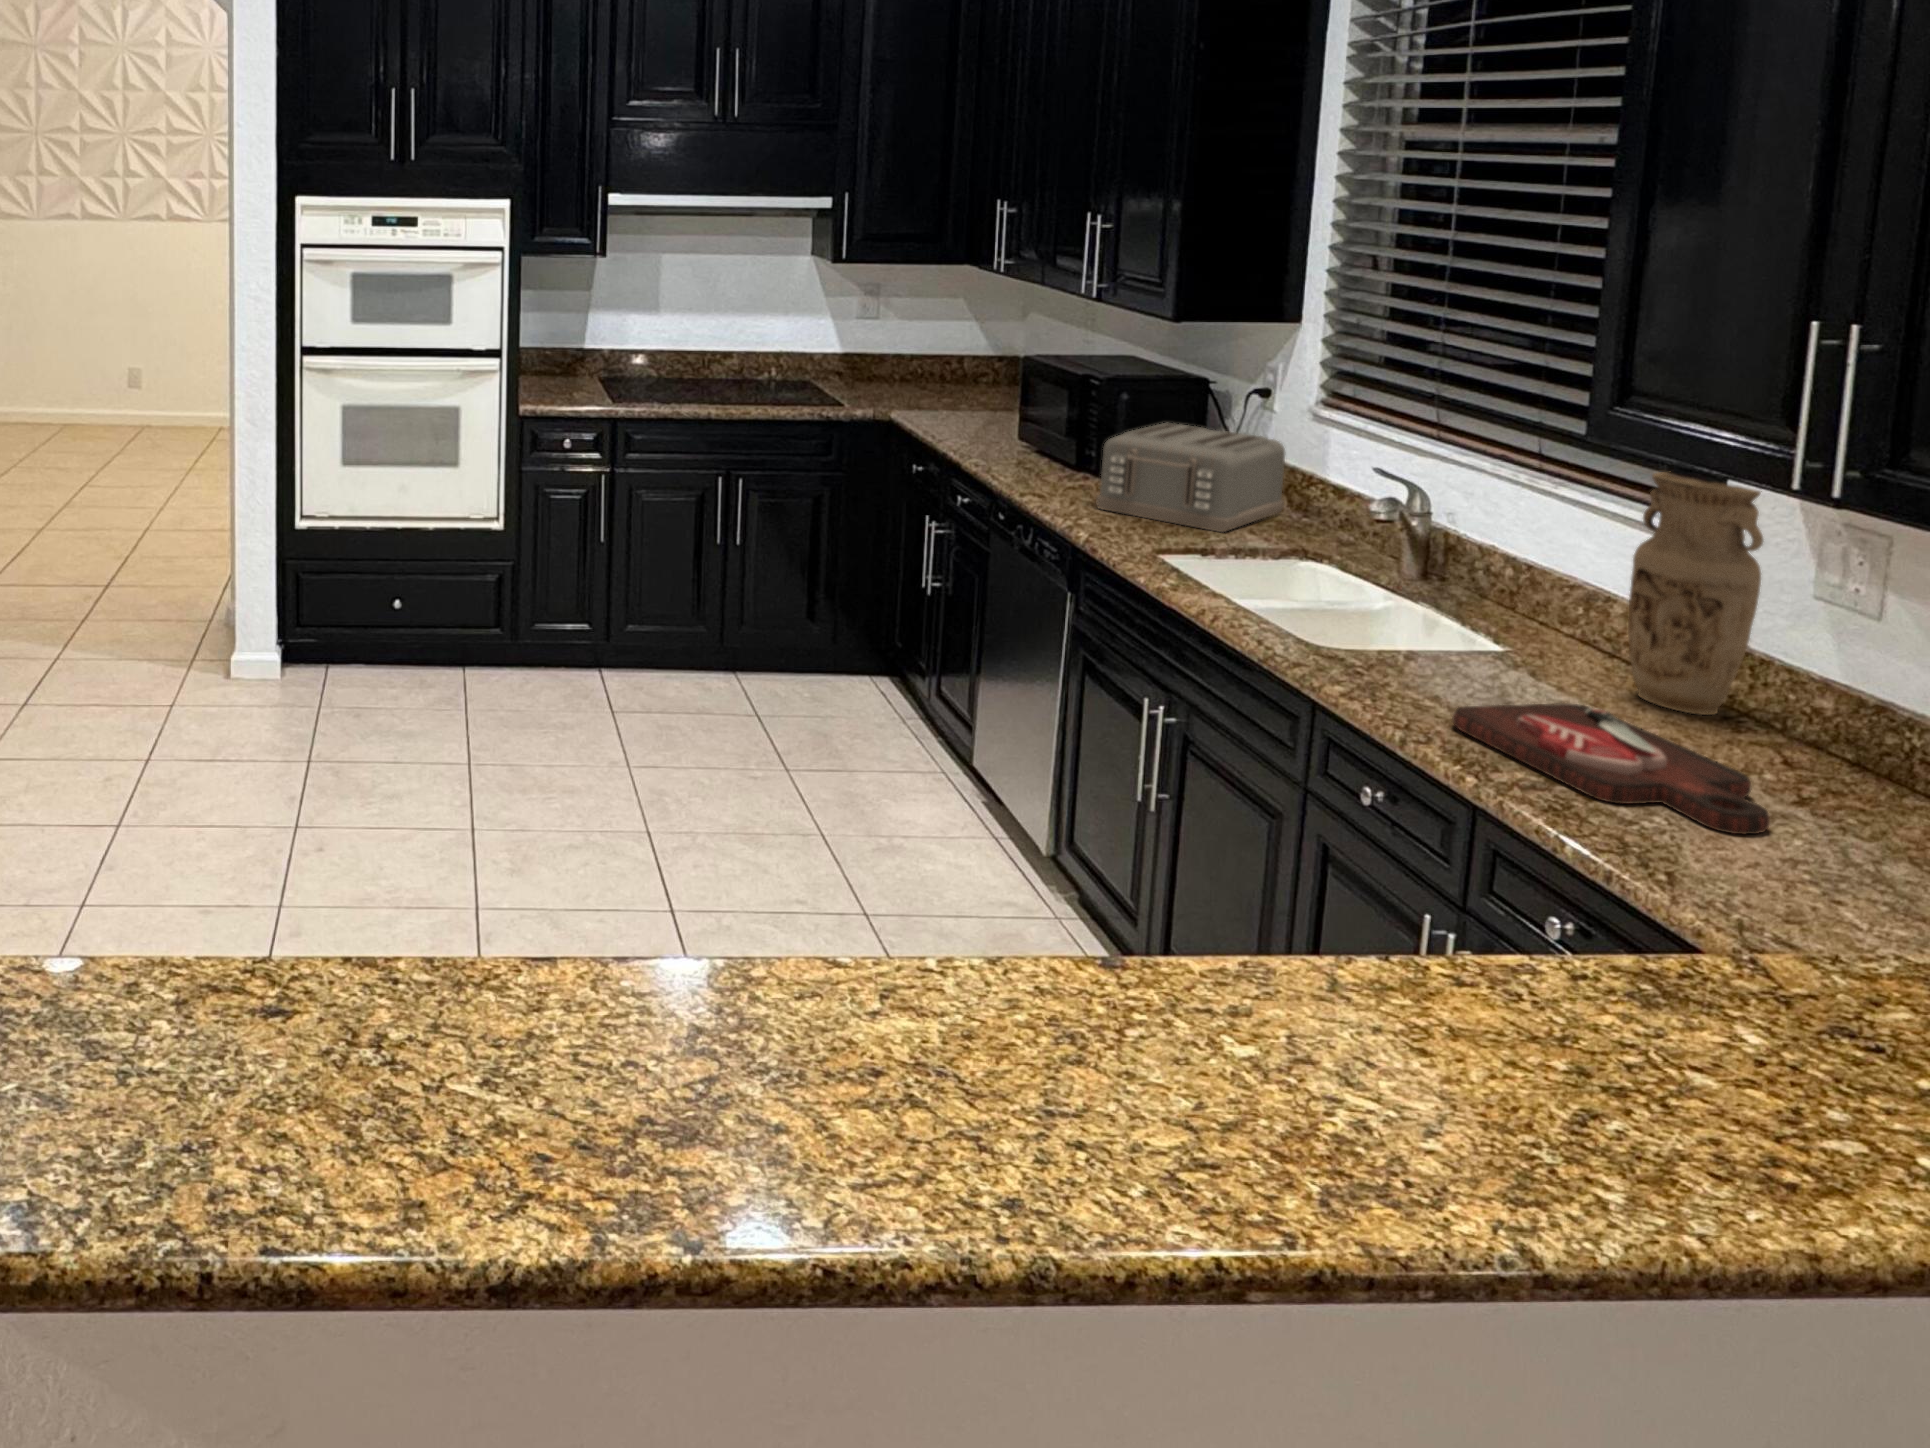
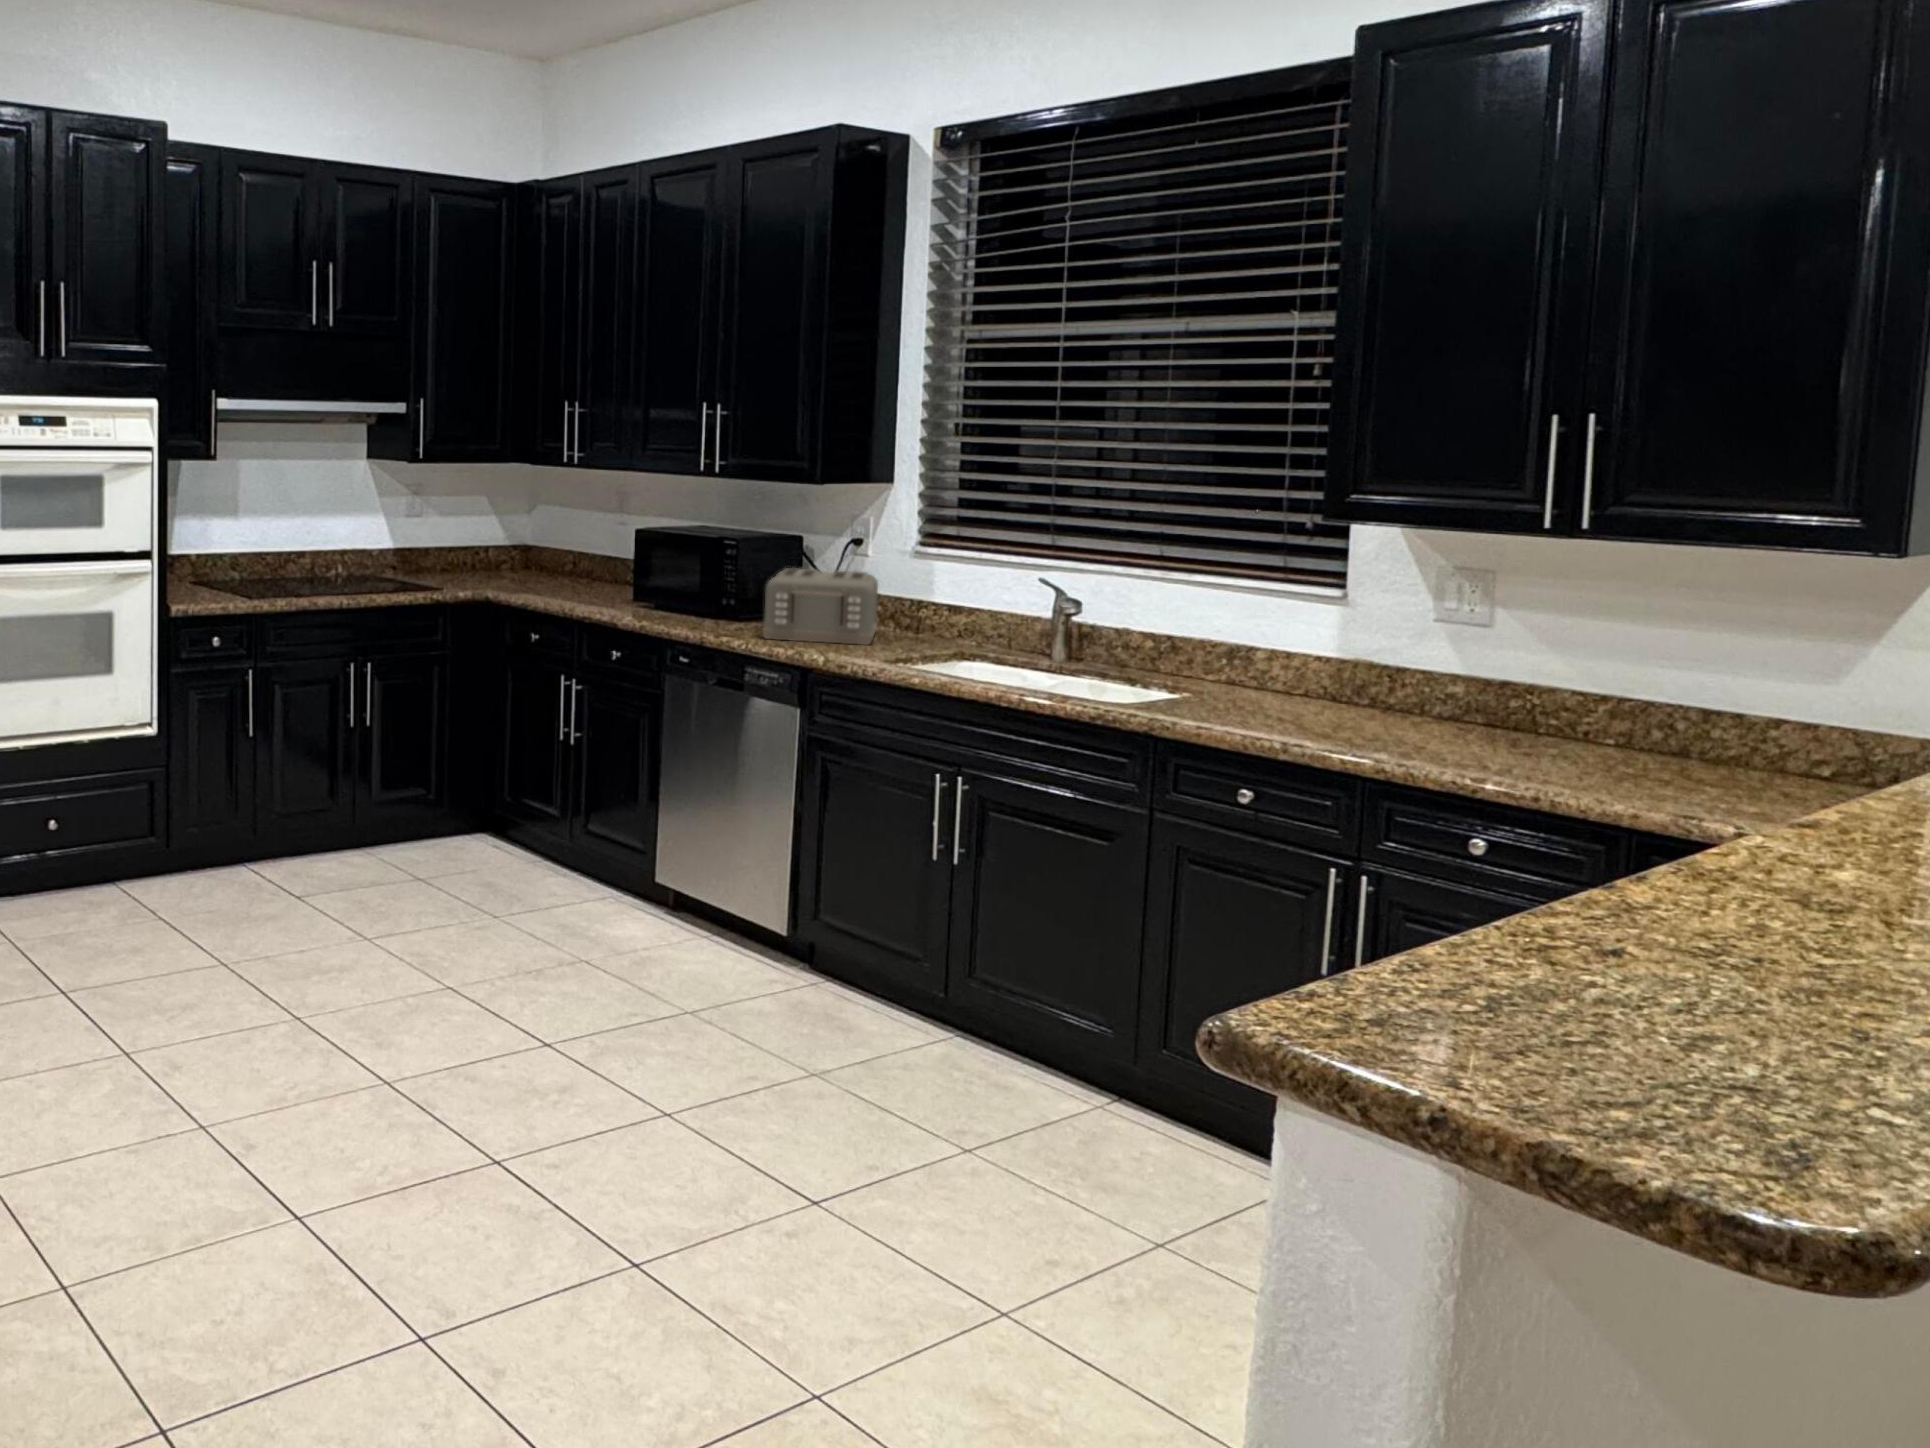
vase: present [1628,472,1763,715] -> none [1251,544,1336,704]
cutting board: present [1452,703,1770,834] -> none [1219,701,1450,752]

